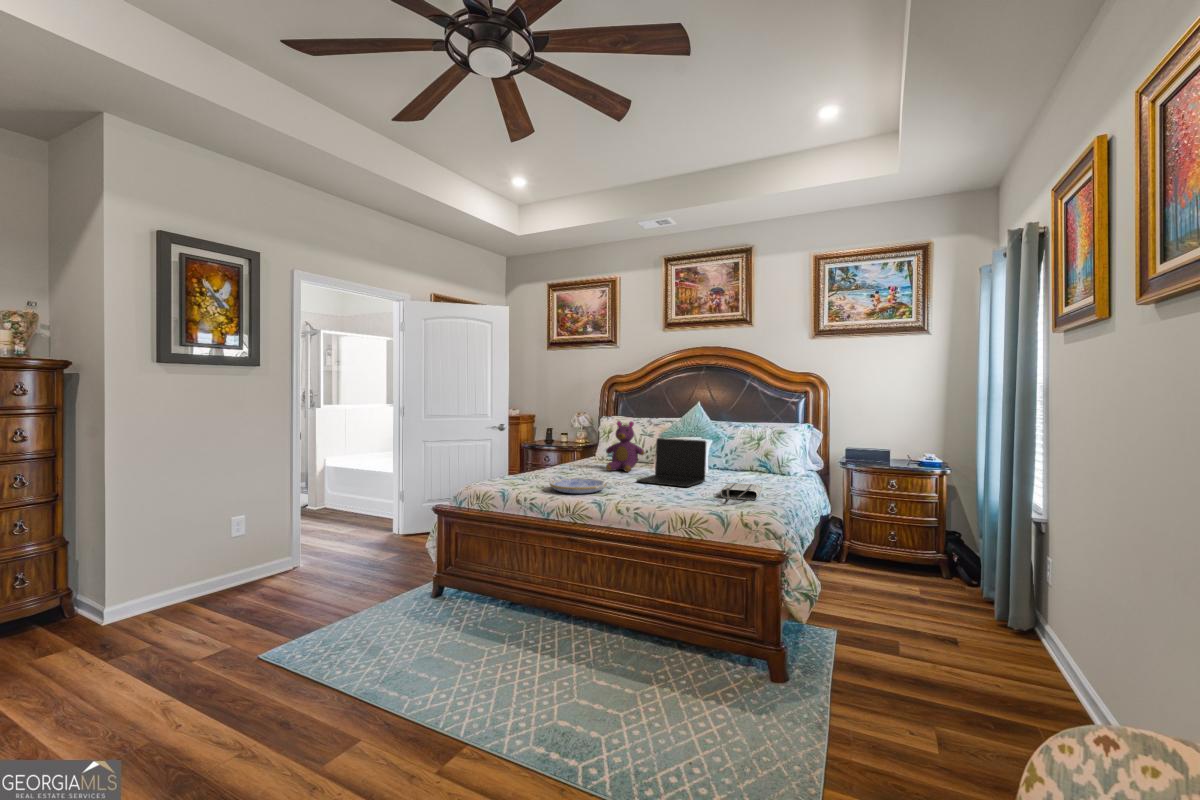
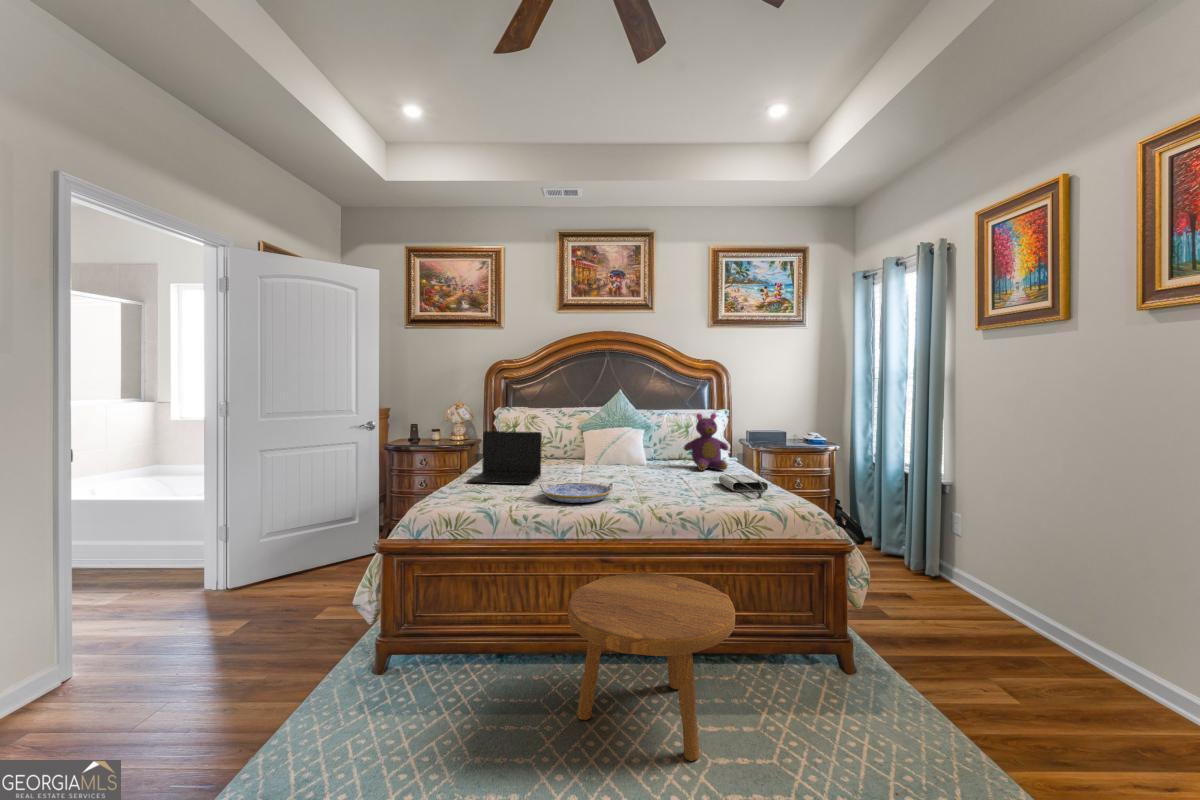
teddy bear: present [606,421,644,472] -> present [684,413,728,471]
laptop: present [637,438,706,487] -> present [467,431,542,484]
footstool: none [498,553,636,701] -> present [568,573,735,761]

